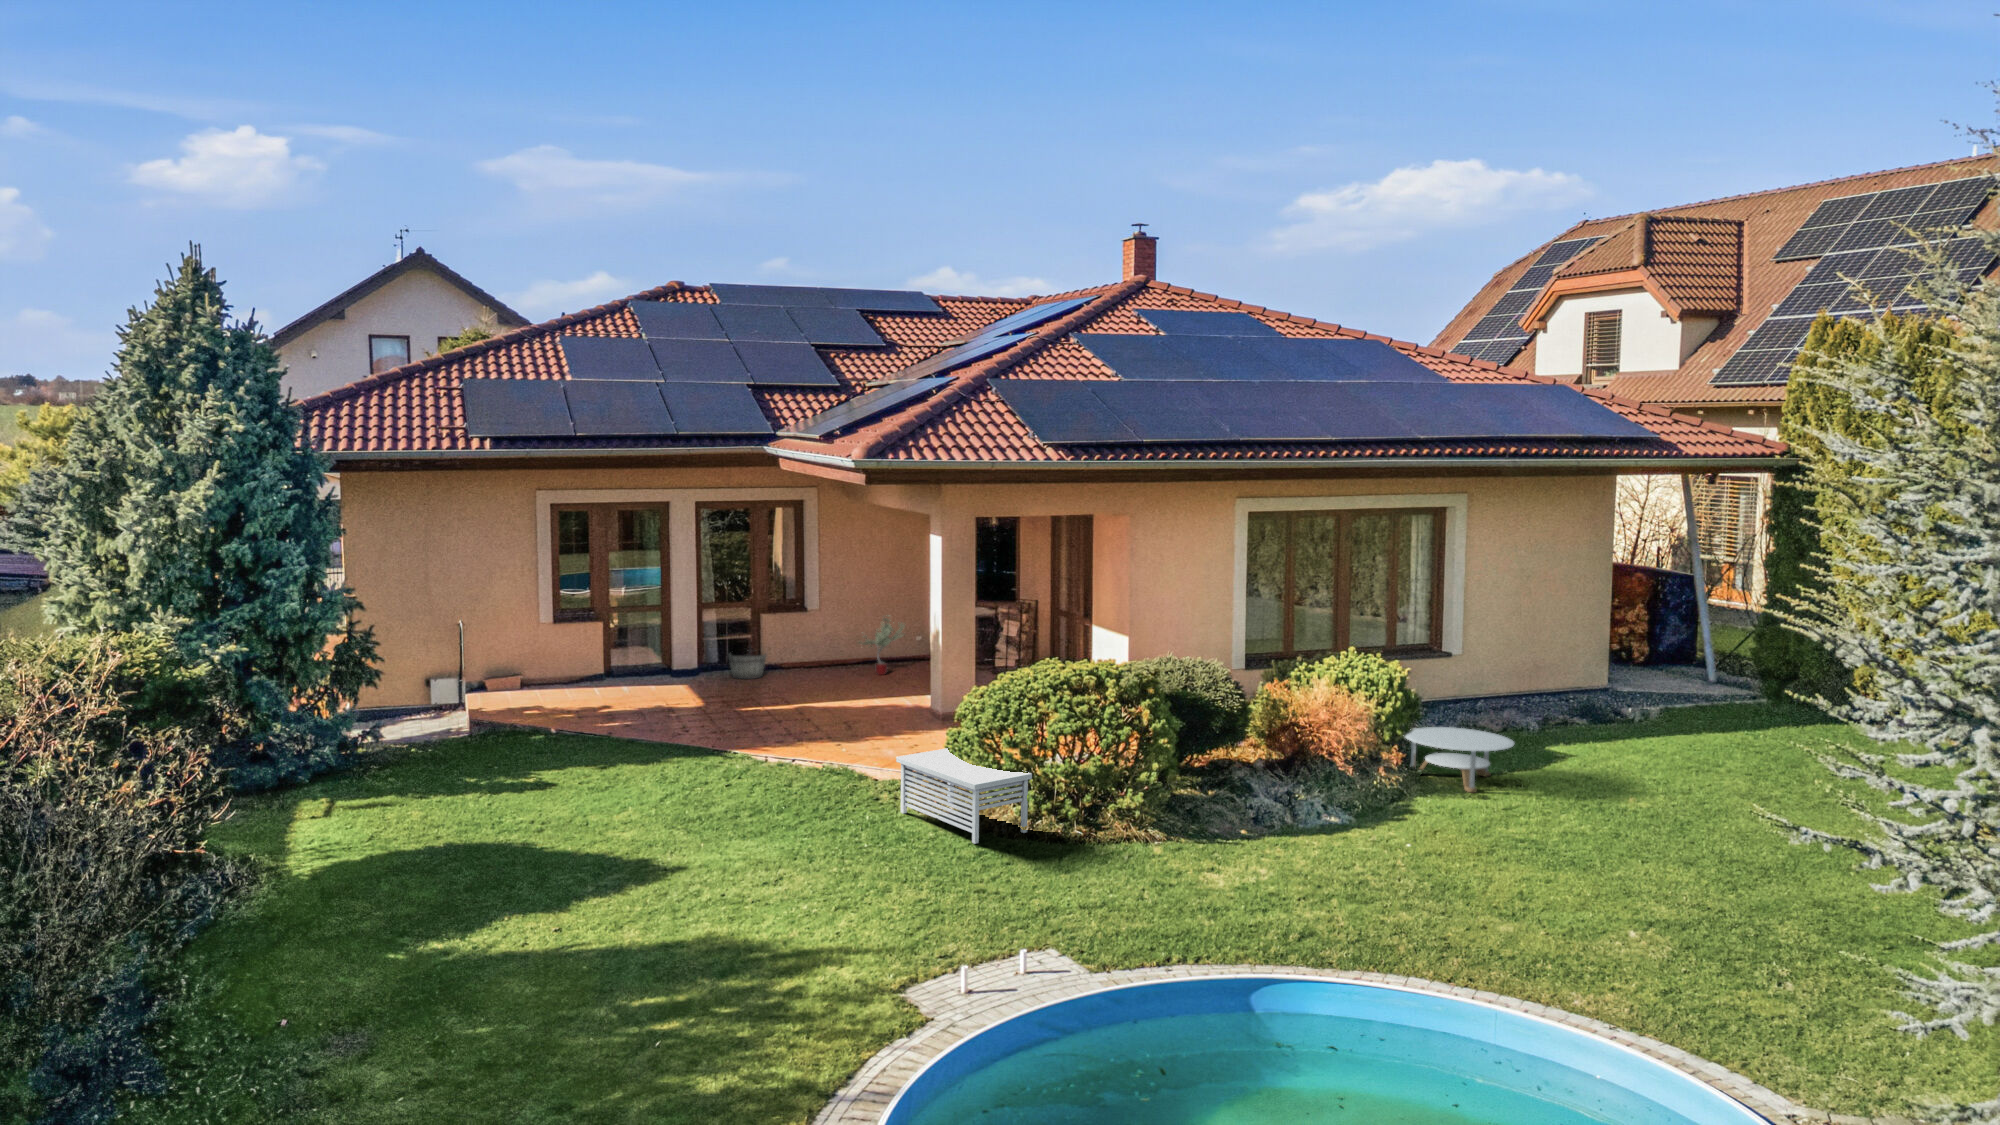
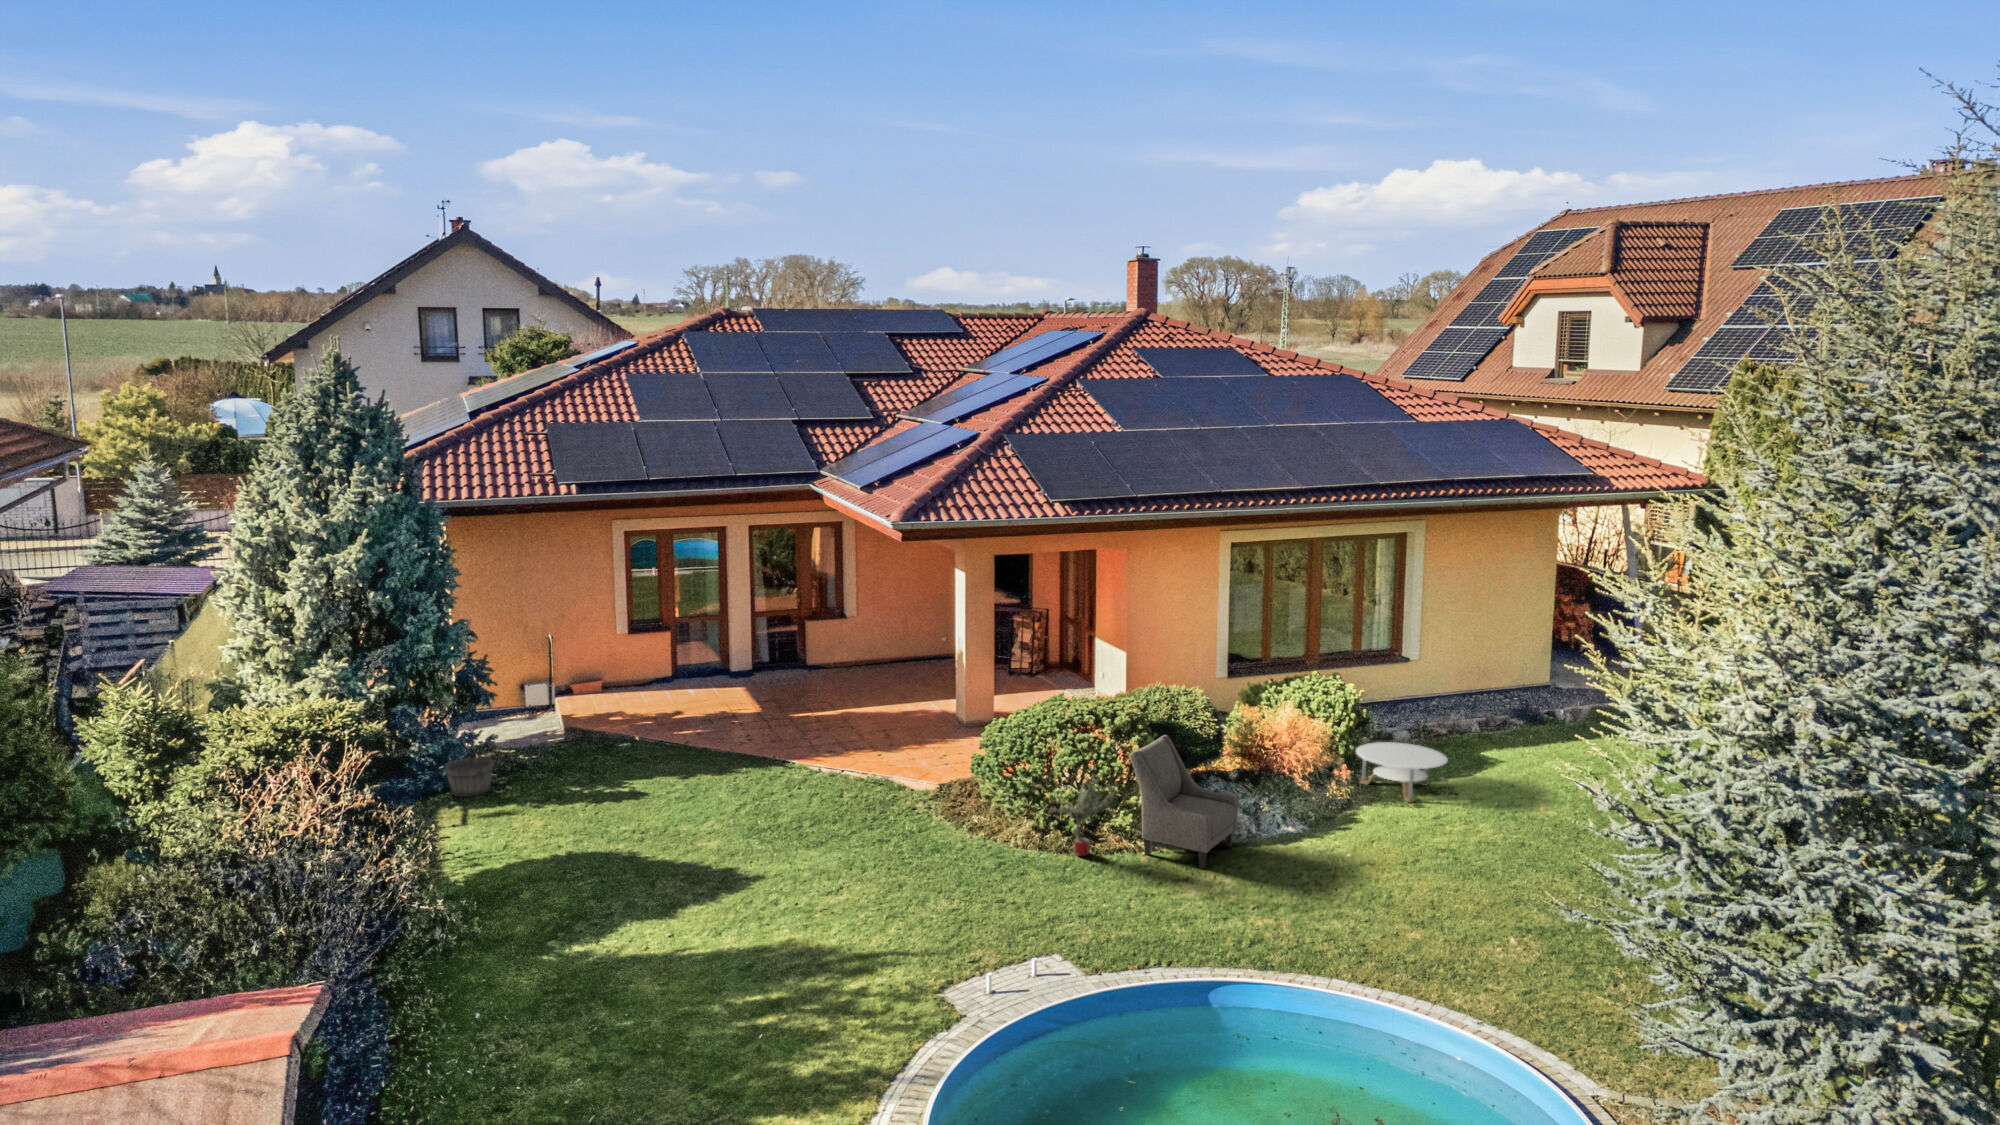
potted tree: present [859,615,904,675] -> present [1050,775,1115,856]
wooden bucket: present [728,653,766,679] -> present [445,756,494,797]
chair: none [1139,701,1272,858] -> present [1129,735,1238,869]
storage bench: present [896,748,1032,844] -> none [930,768,1042,855]

